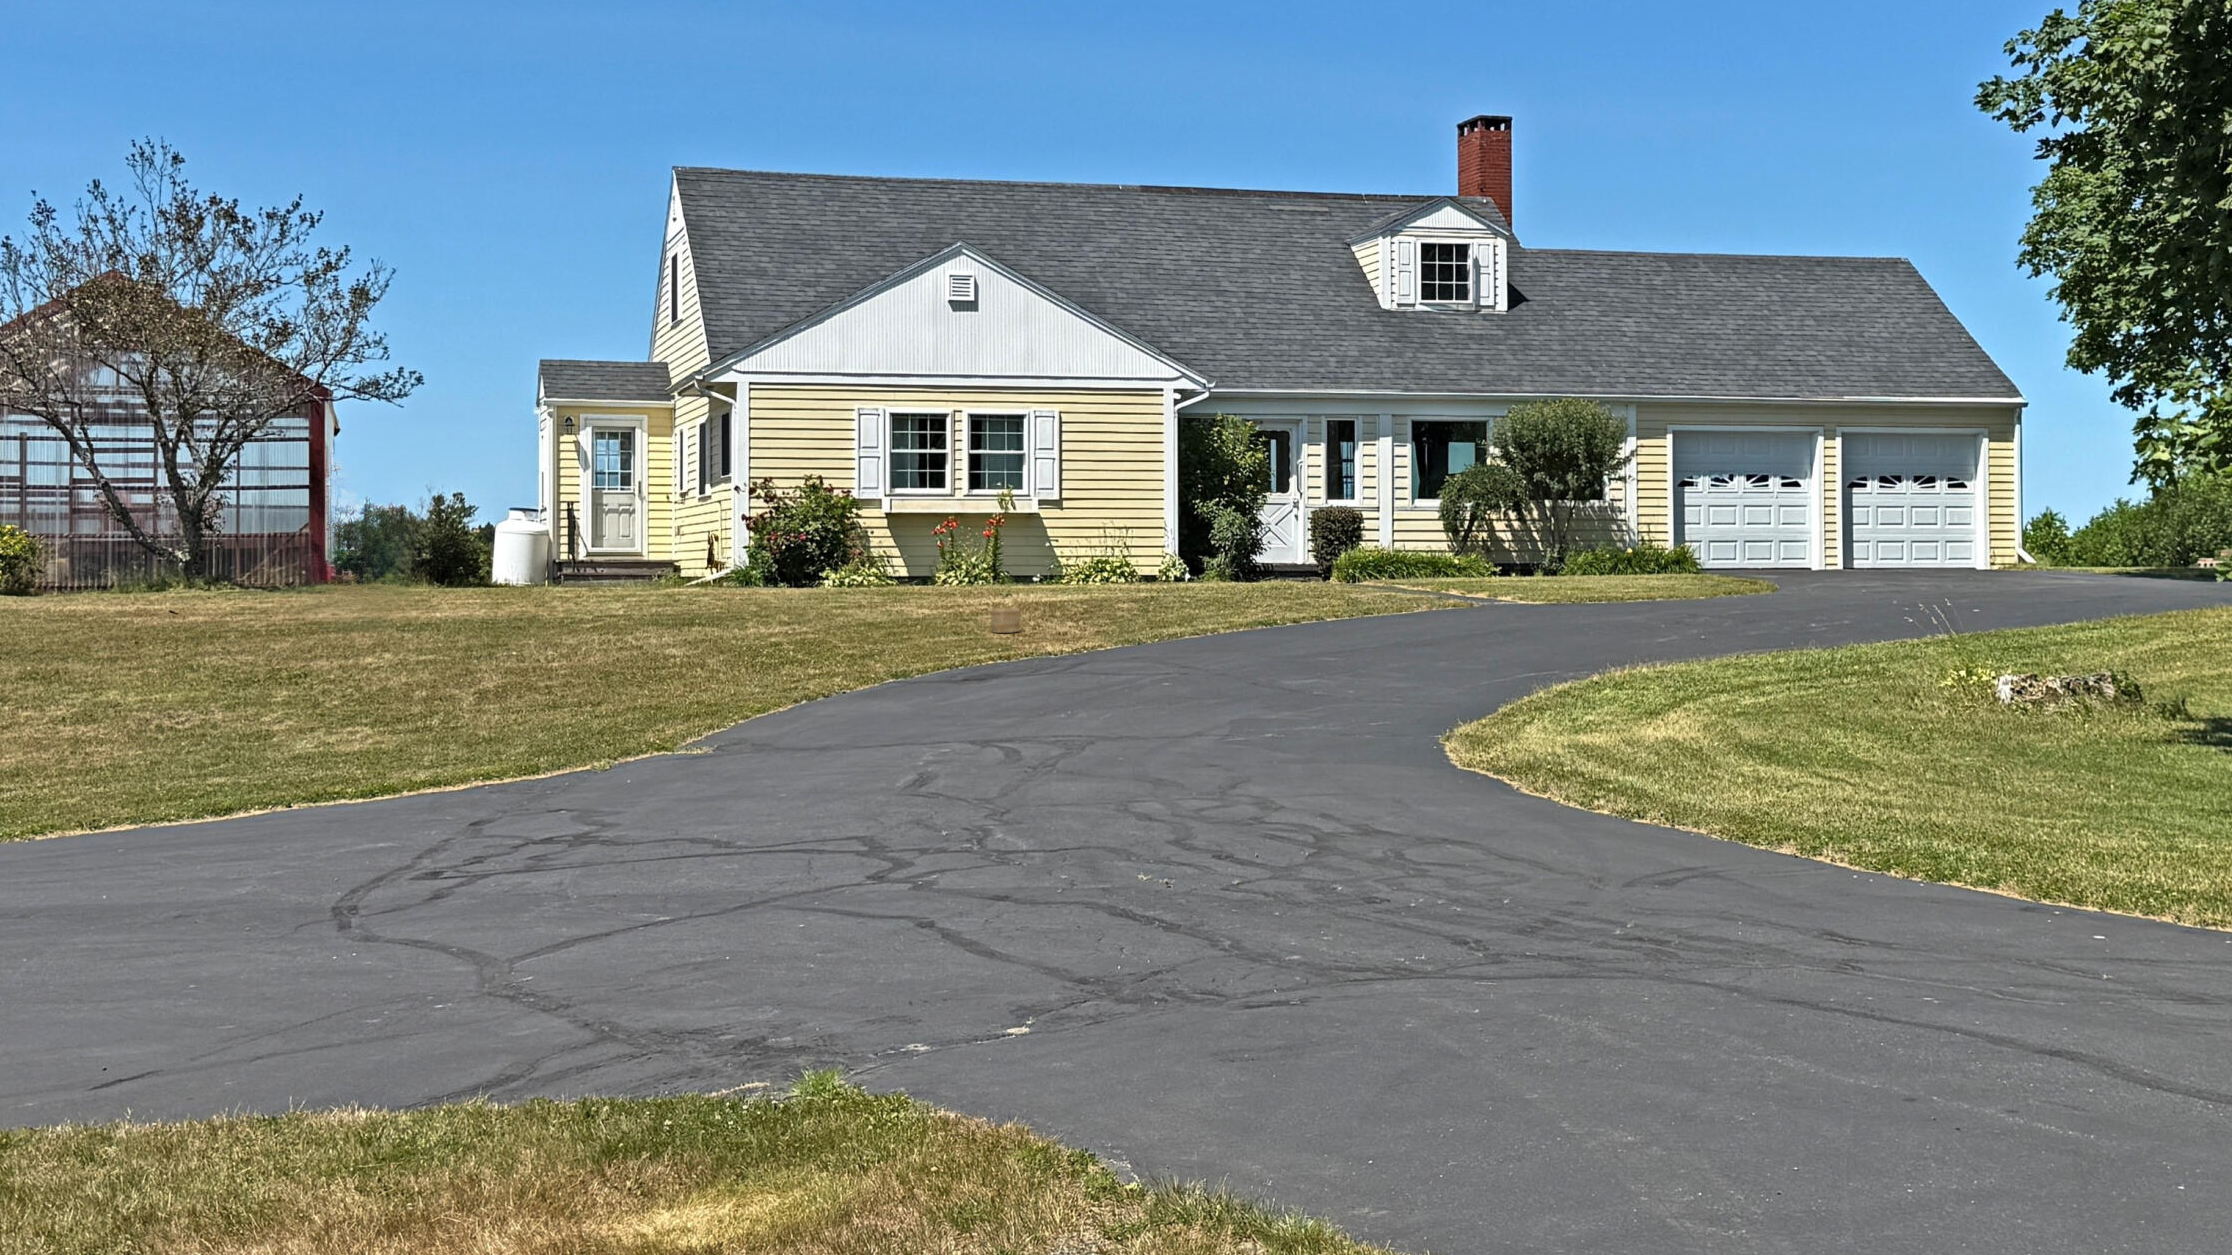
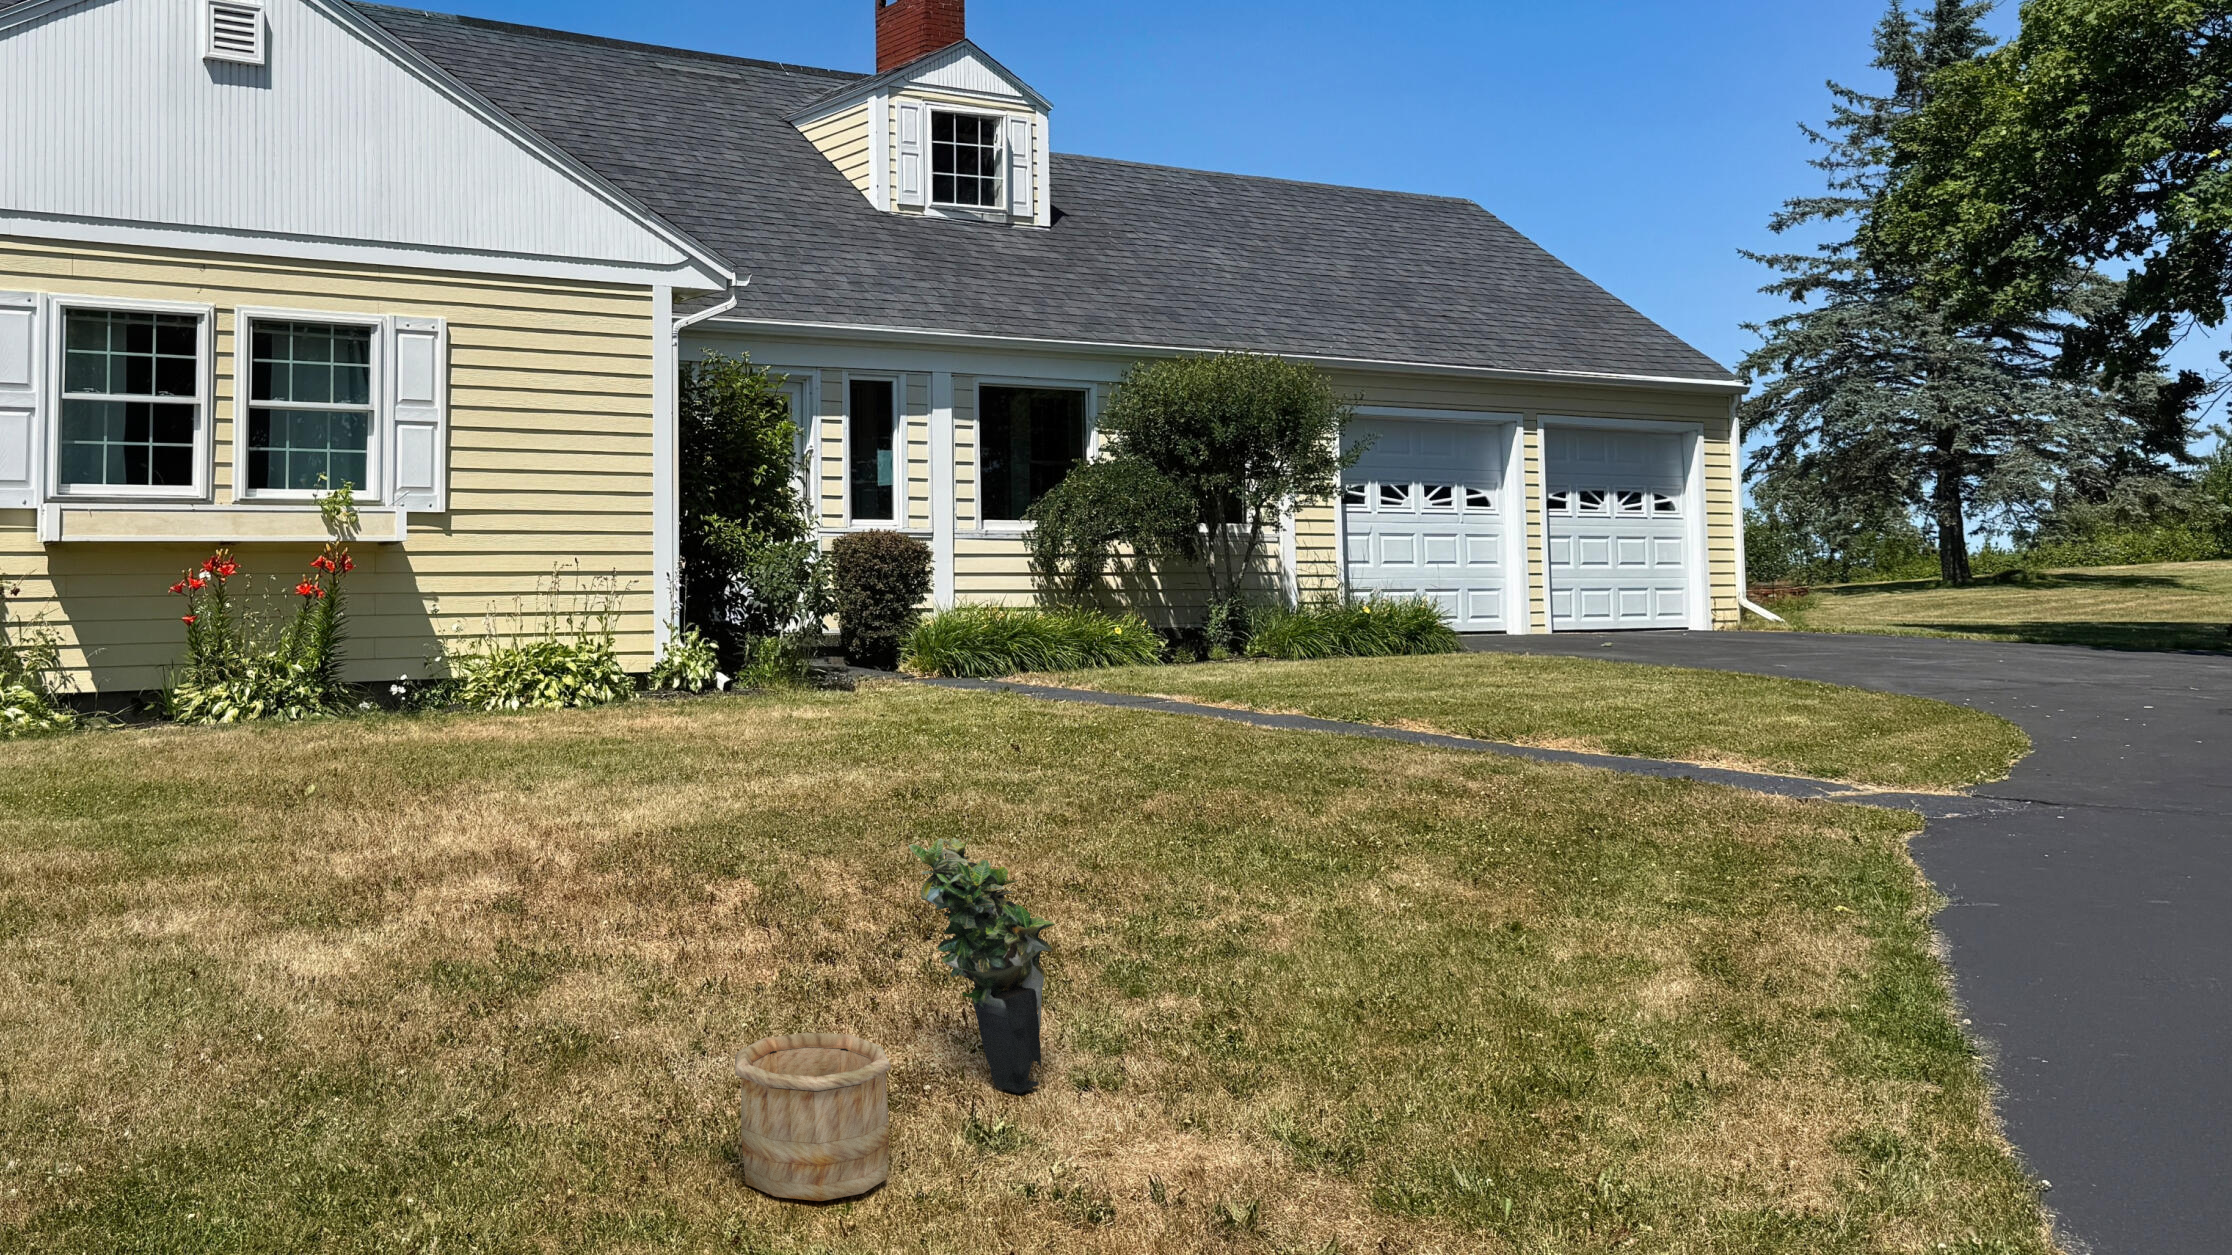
potted plant: none [1045,576,1075,628] -> present [909,835,1056,1094]

